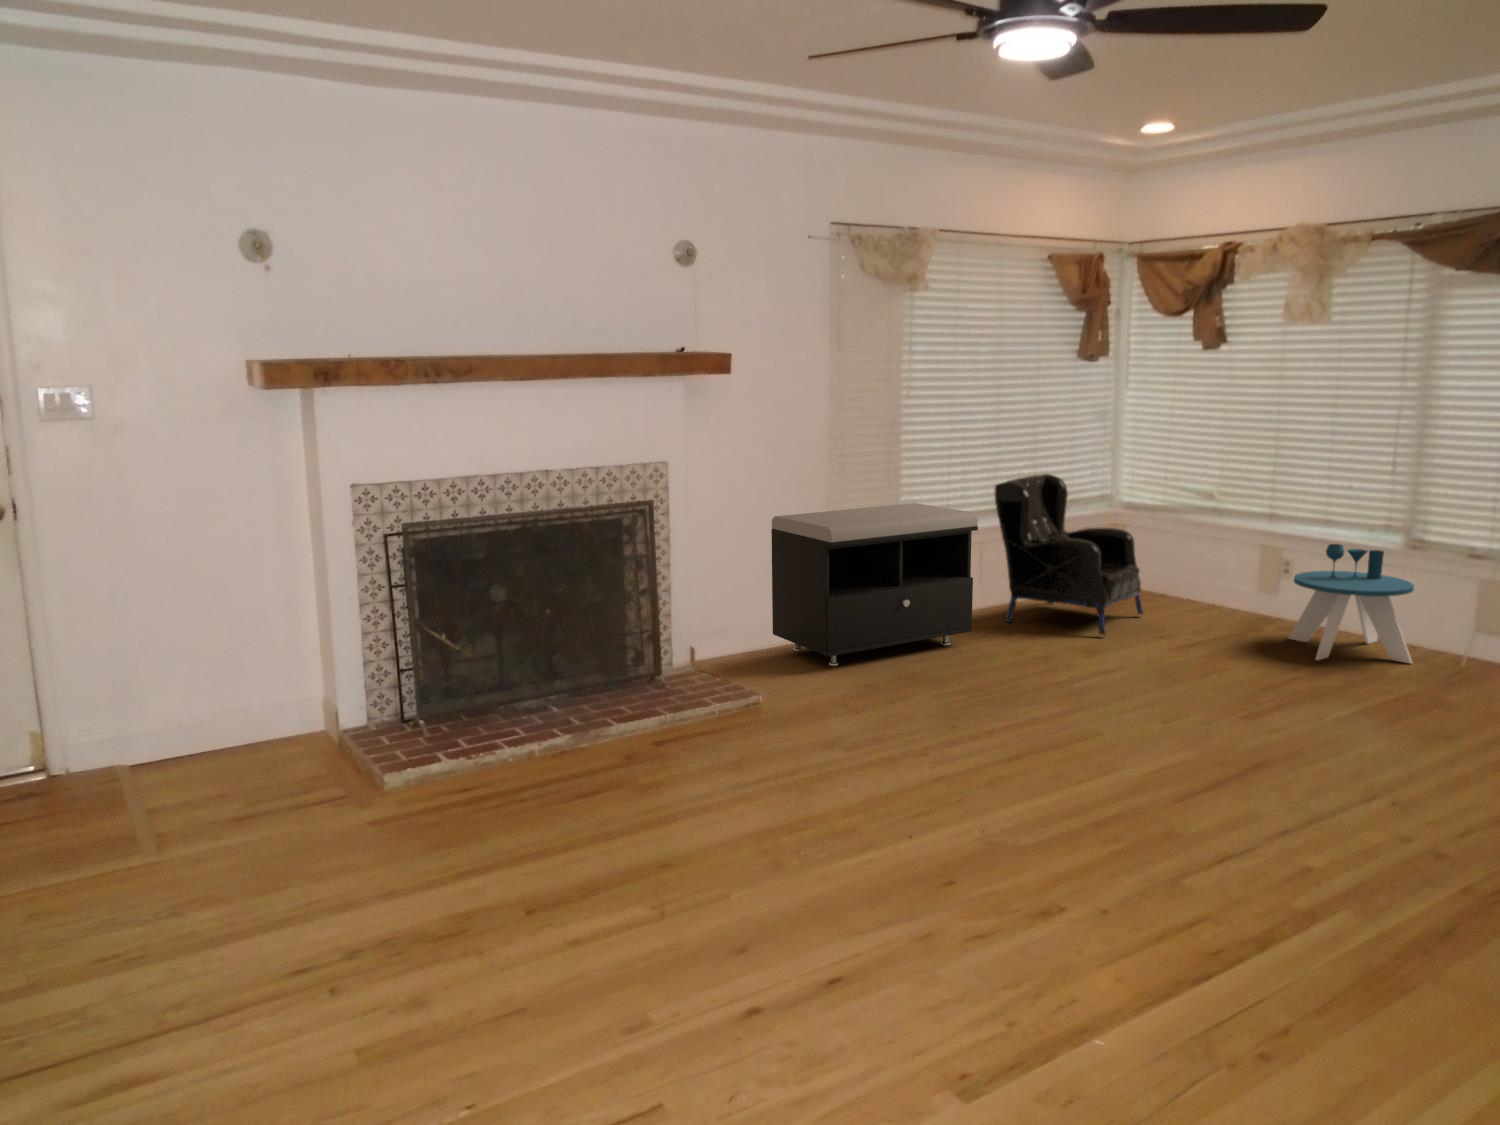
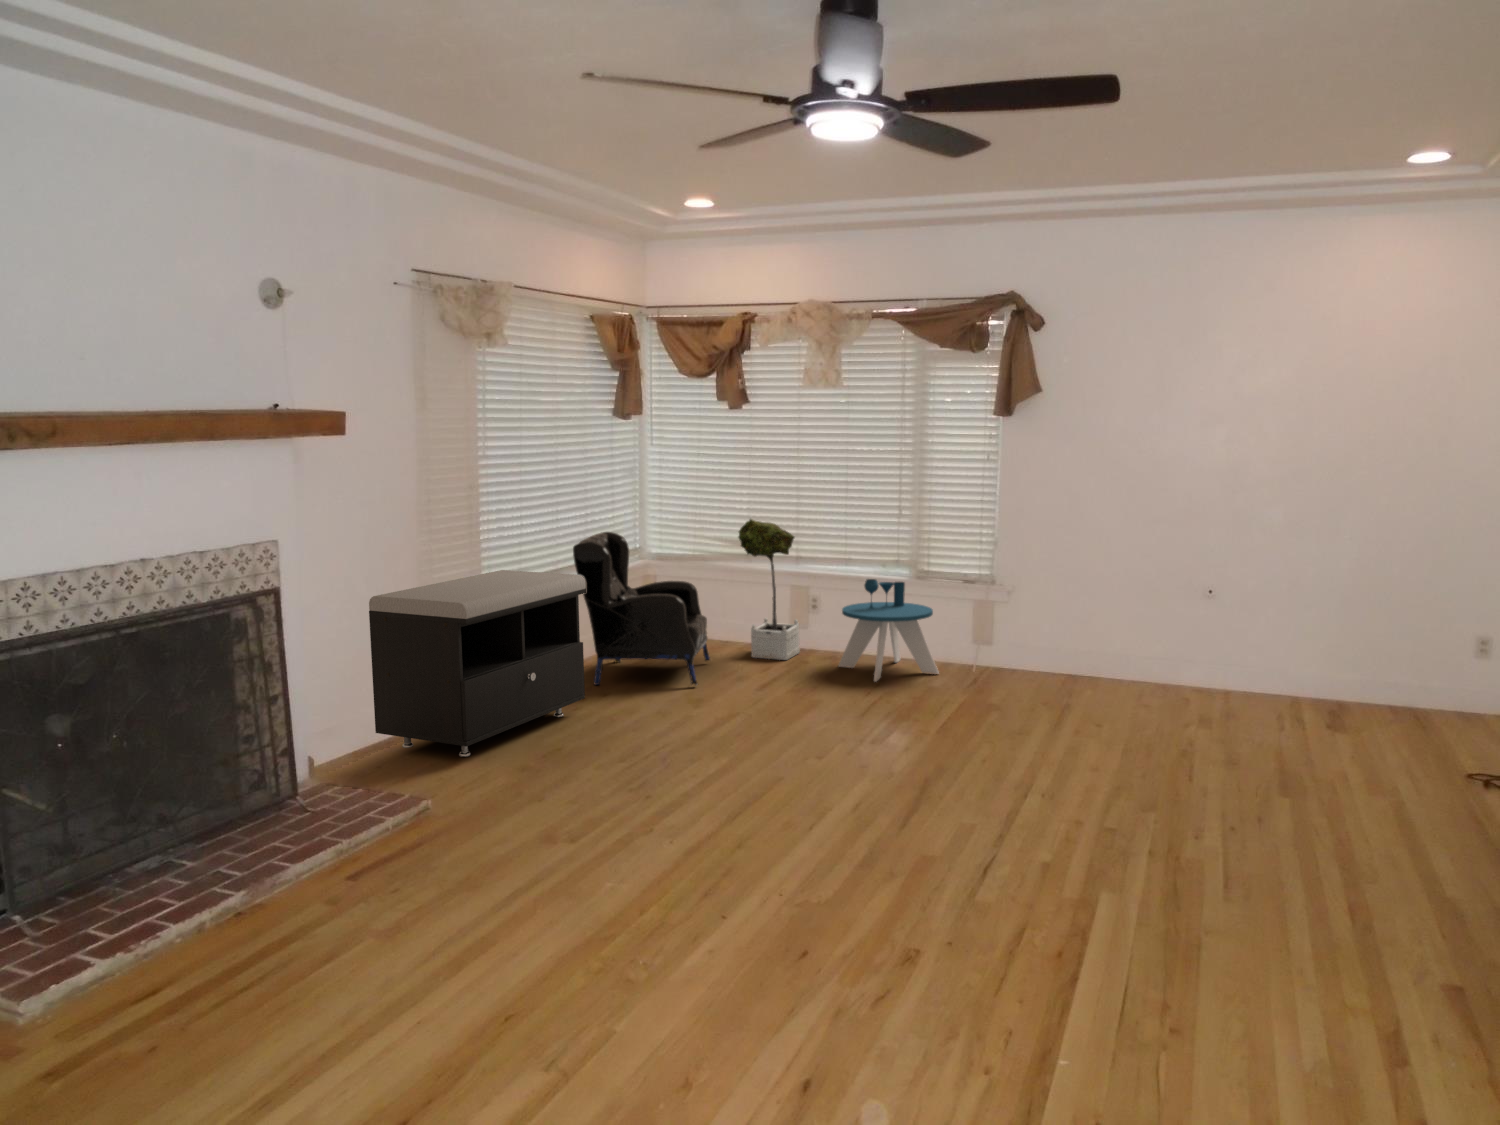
potted tree: none [1193,468,1258,624] -> present [739,519,800,660]

